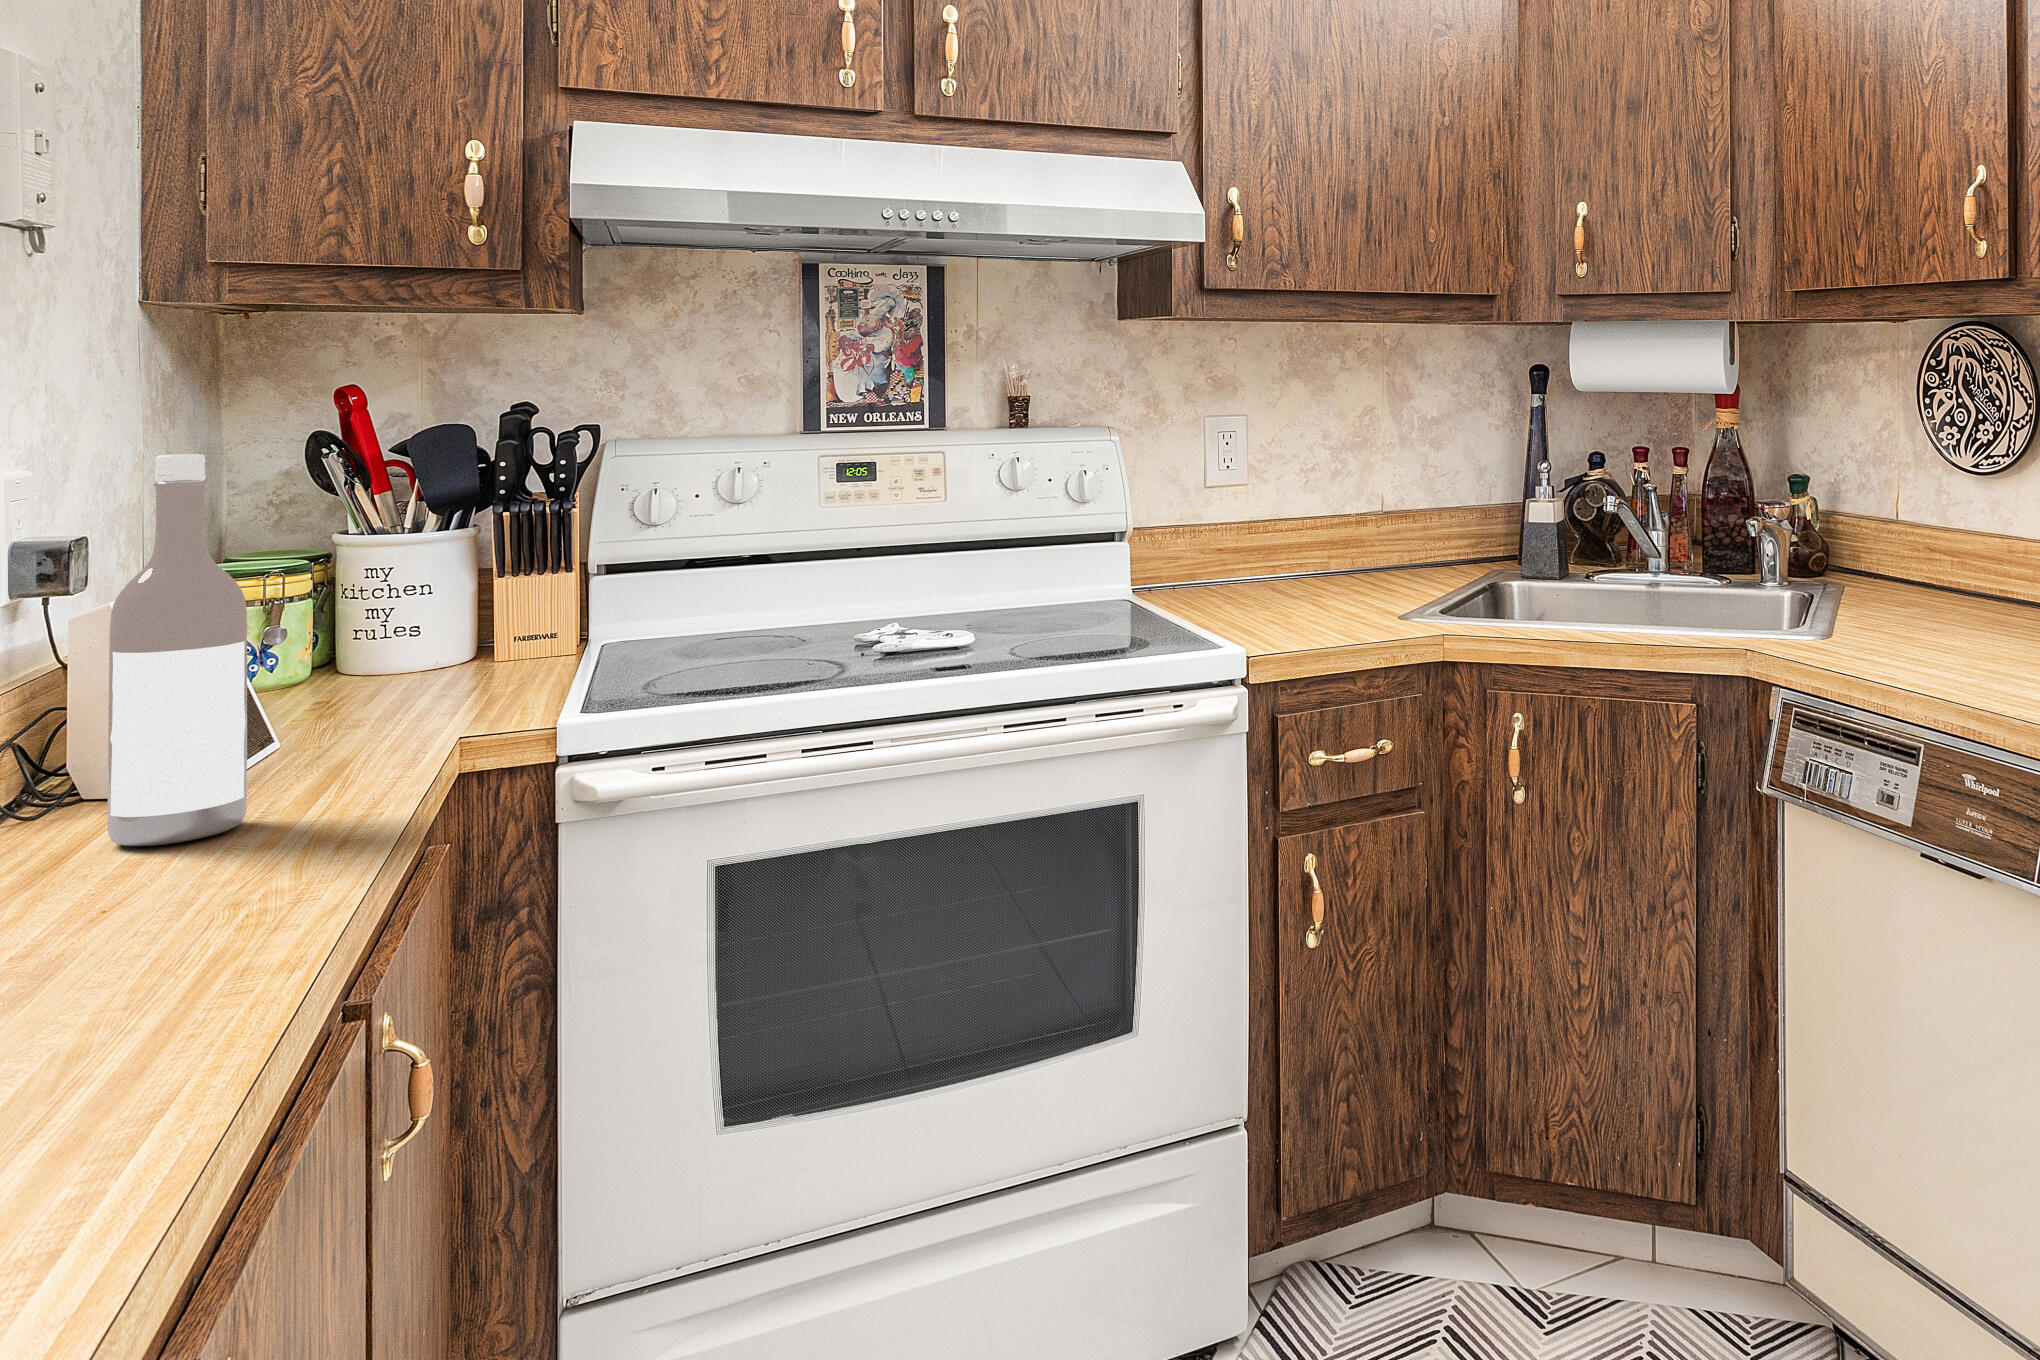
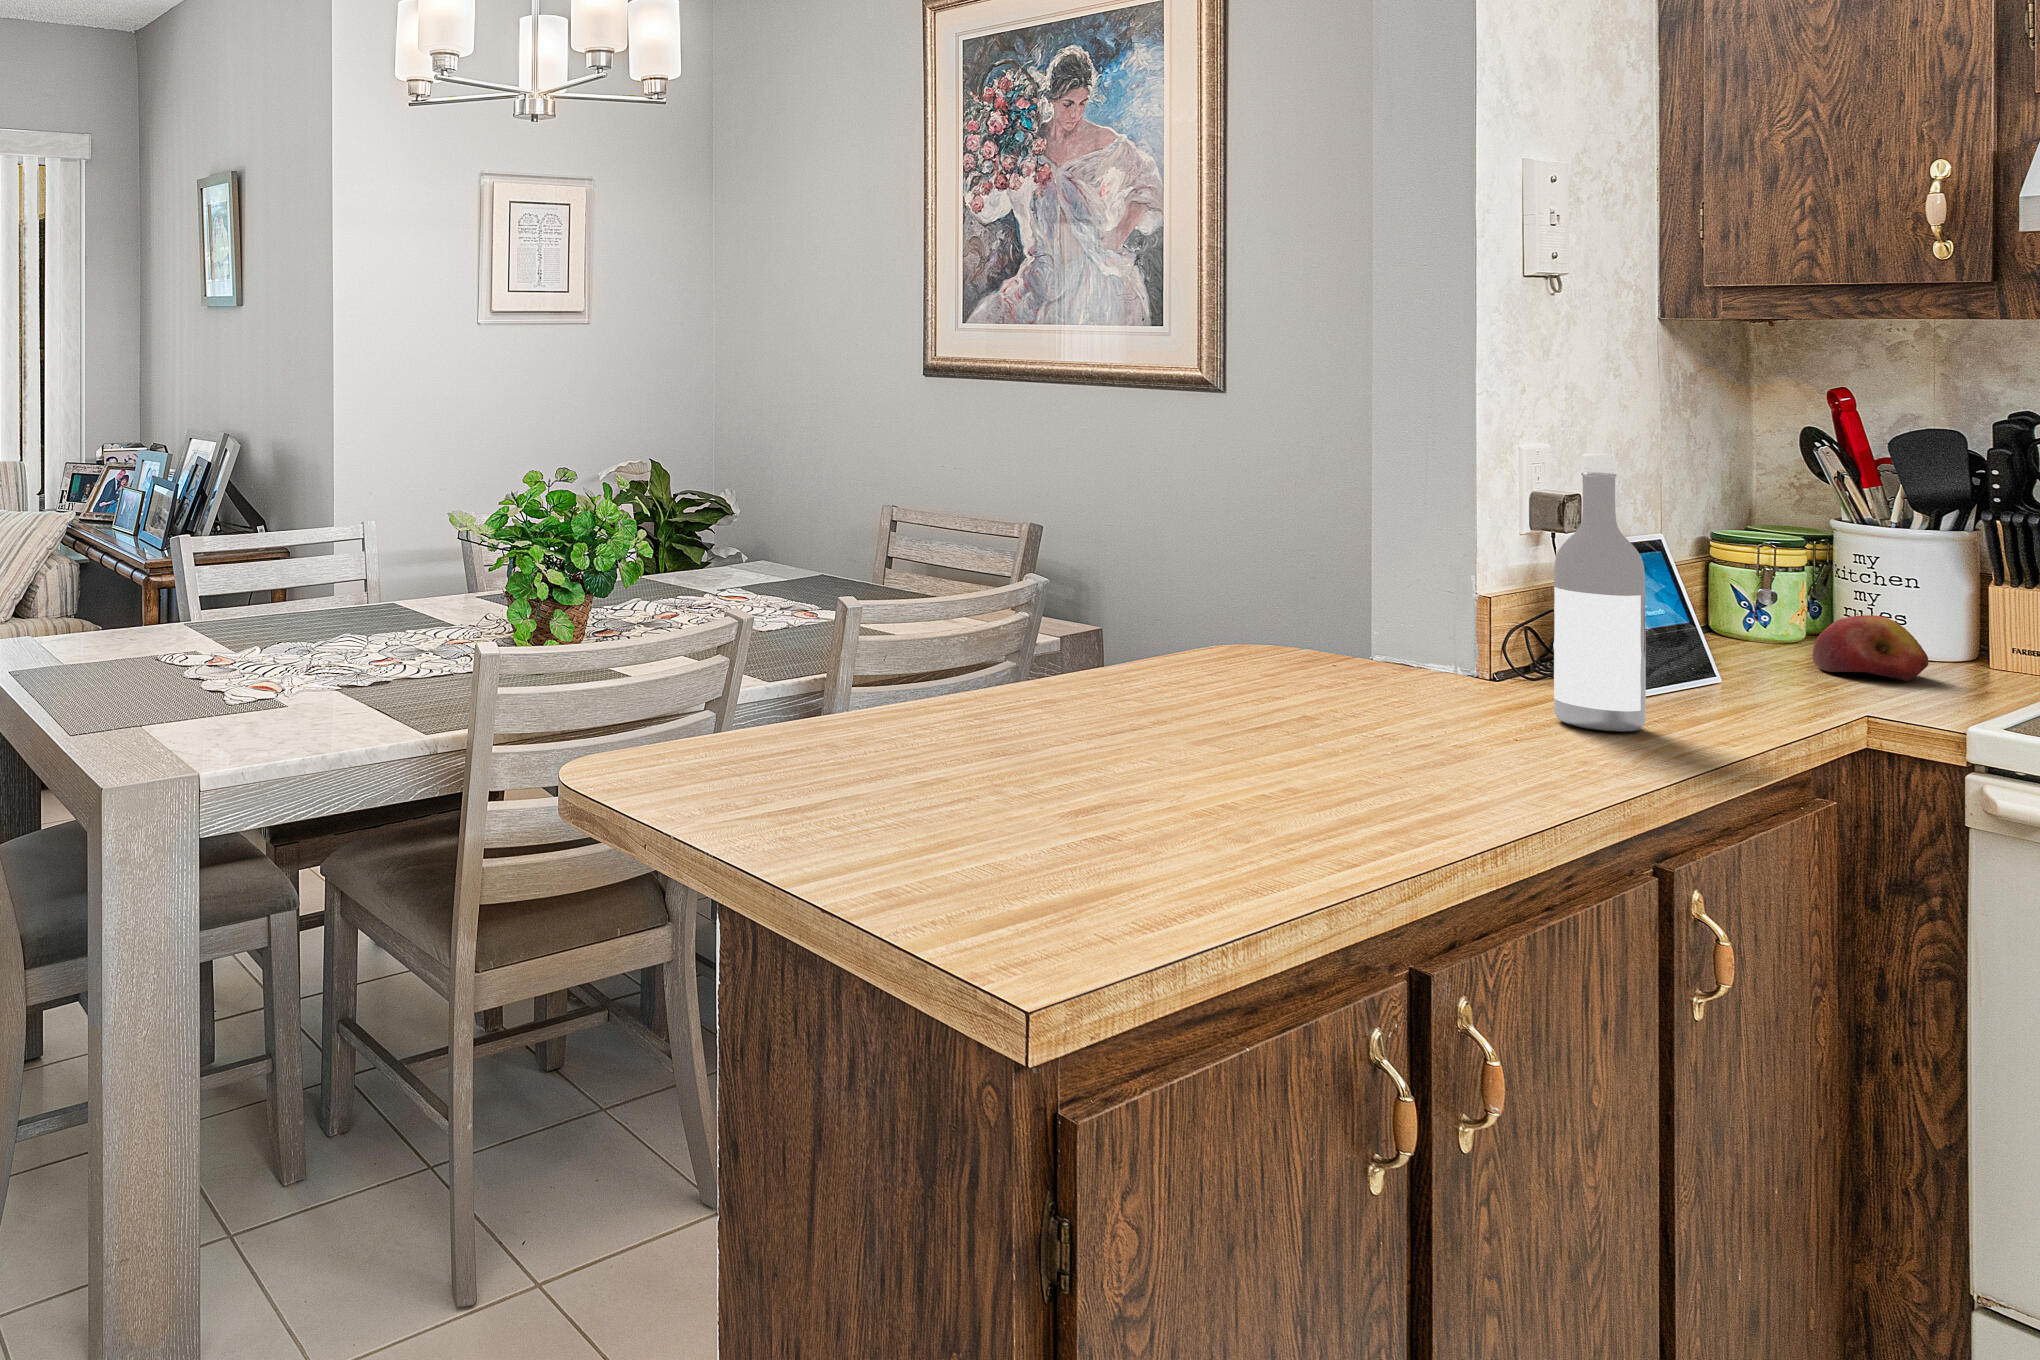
apple: none [348,629,468,701] -> present [1812,615,1928,681]

